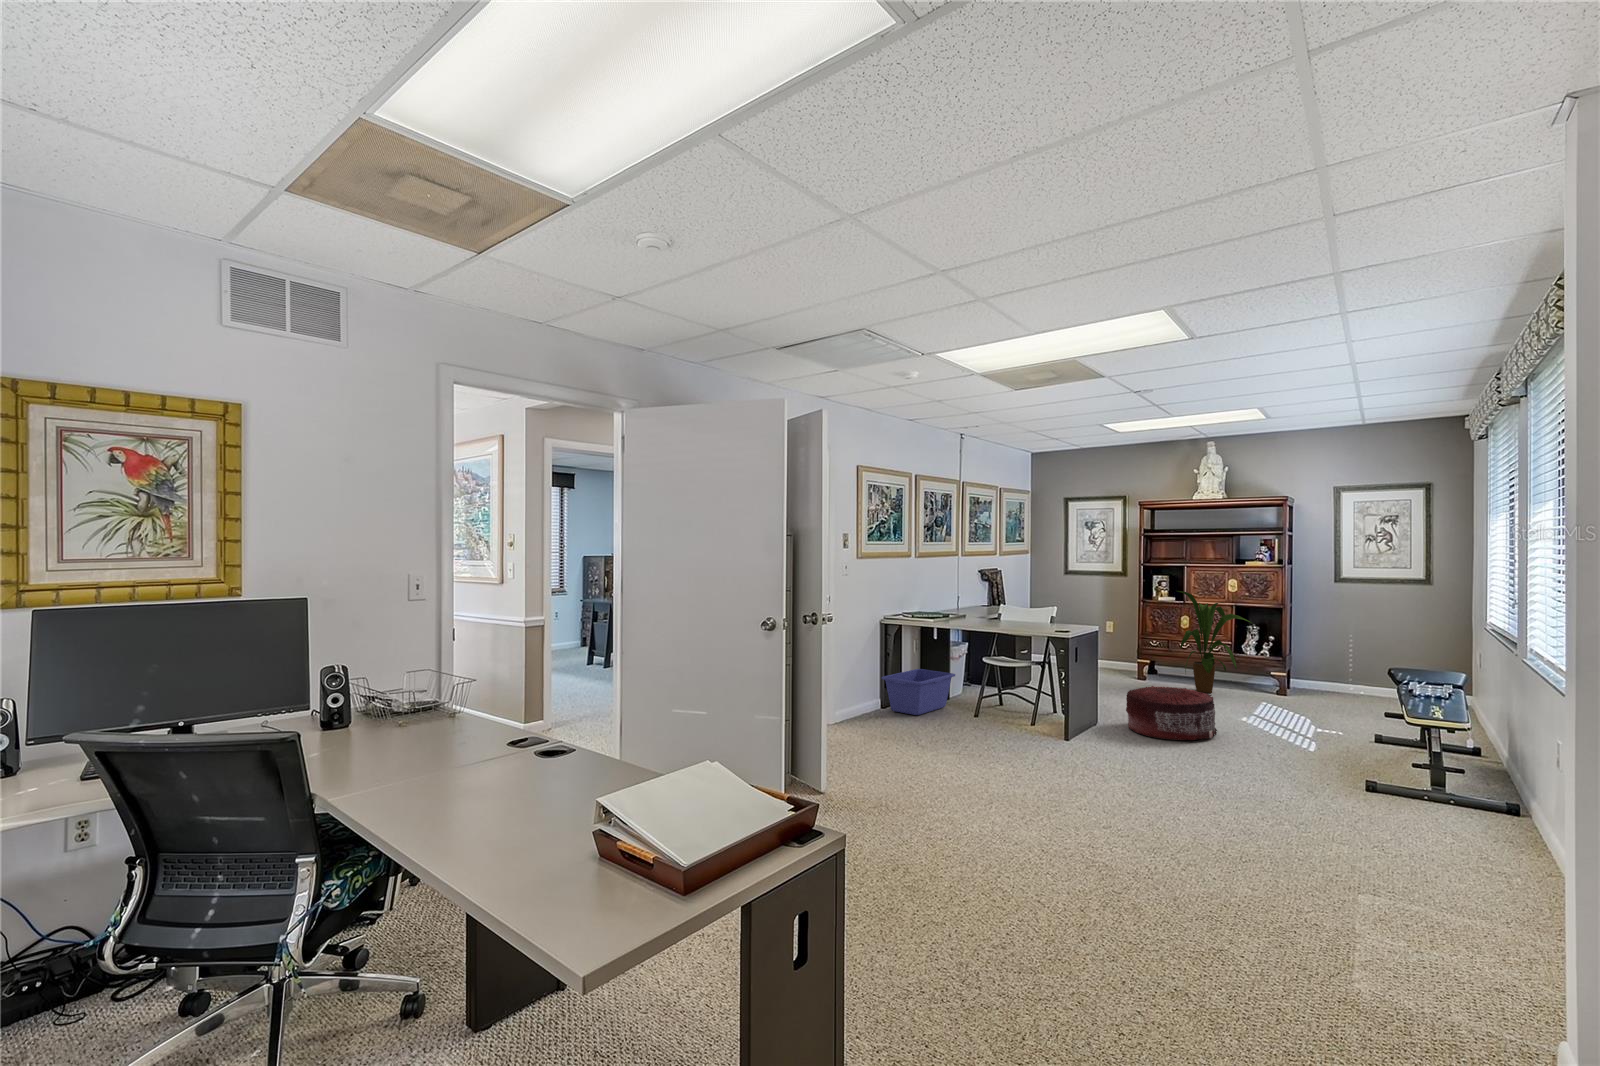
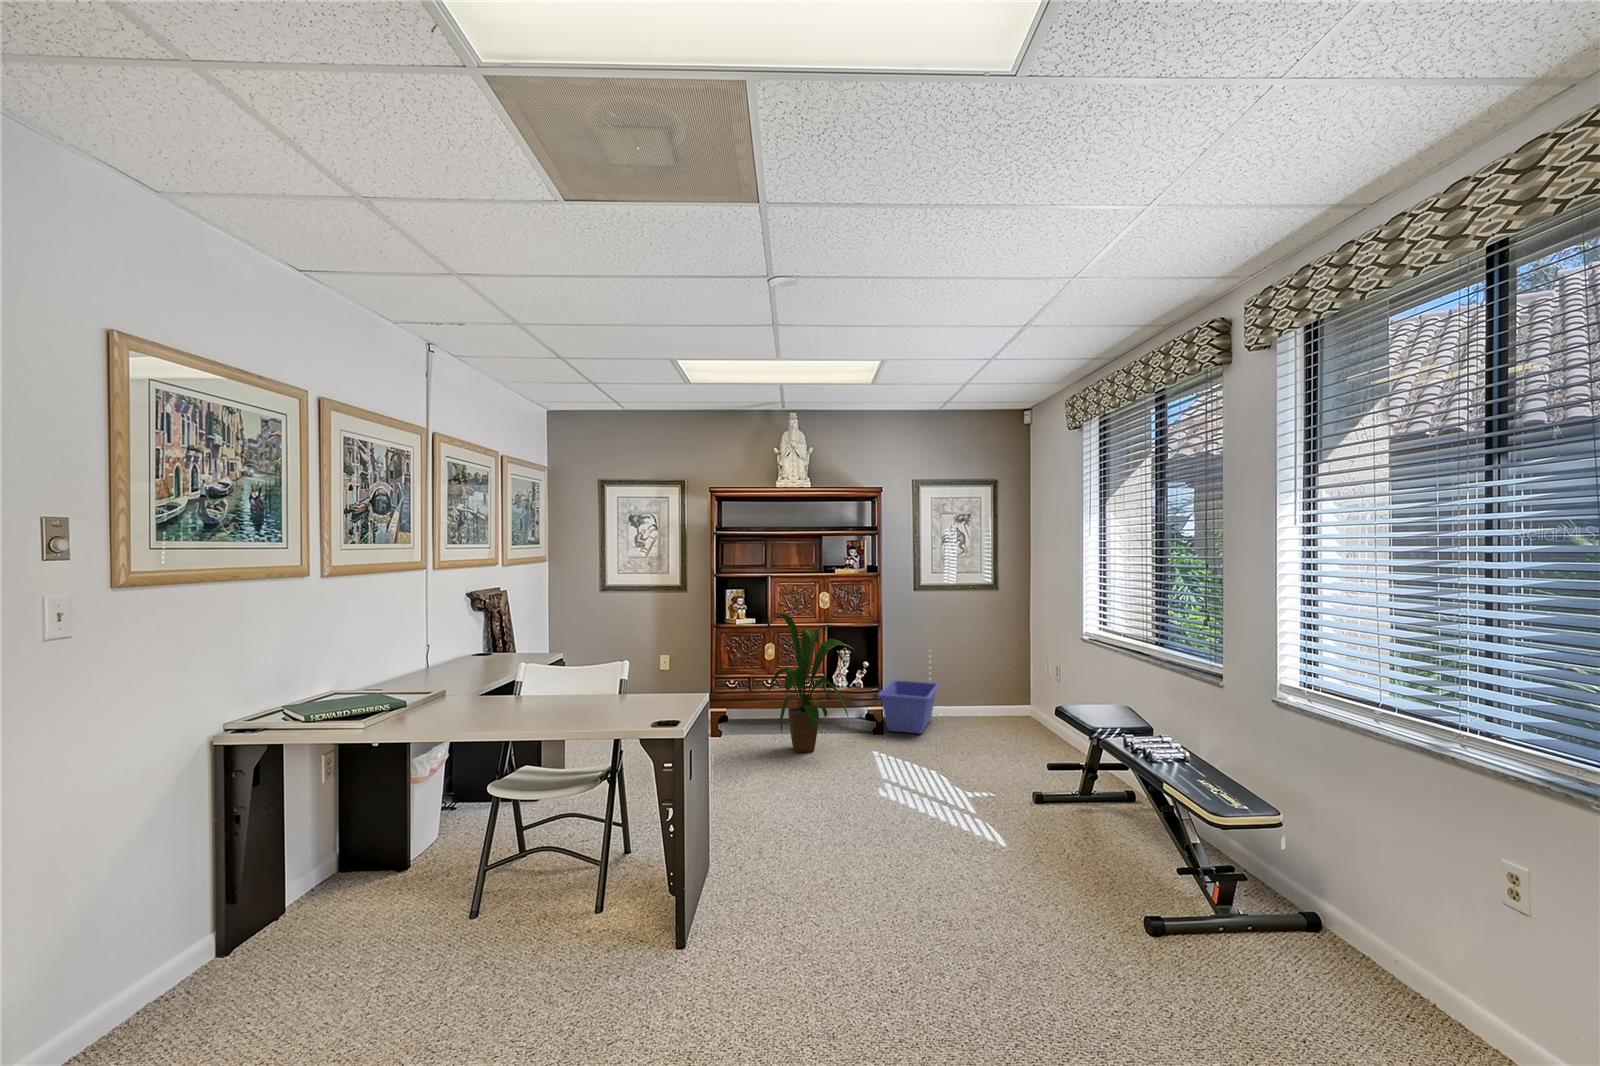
storage bin: present [882,669,955,715] -> present [878,680,940,734]
pouf: present [1126,686,1217,740] -> none [772,787,915,916]

